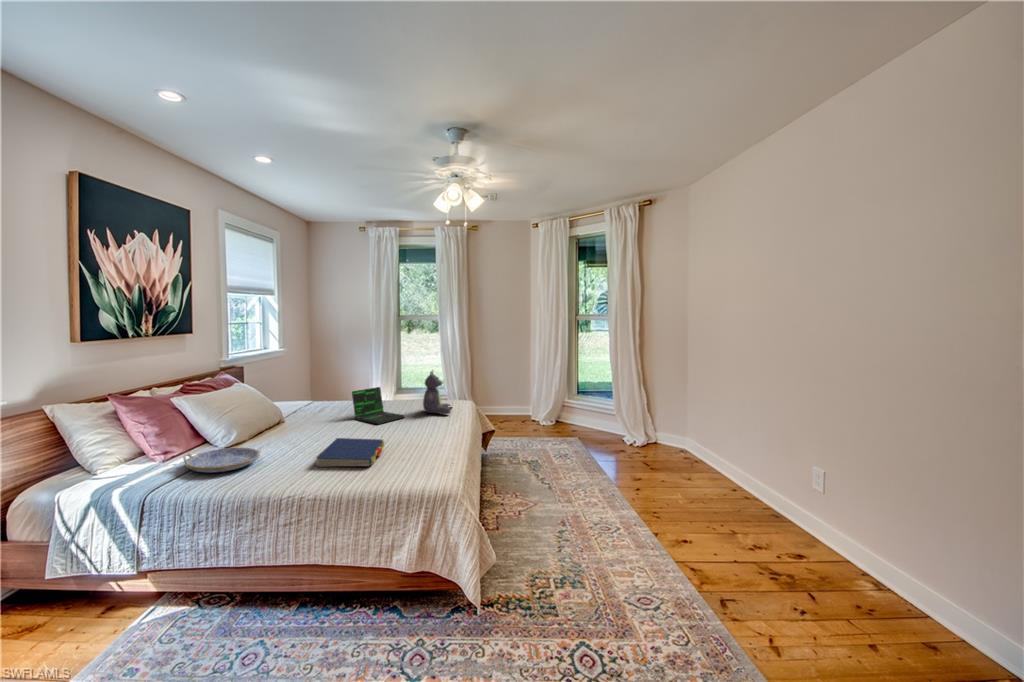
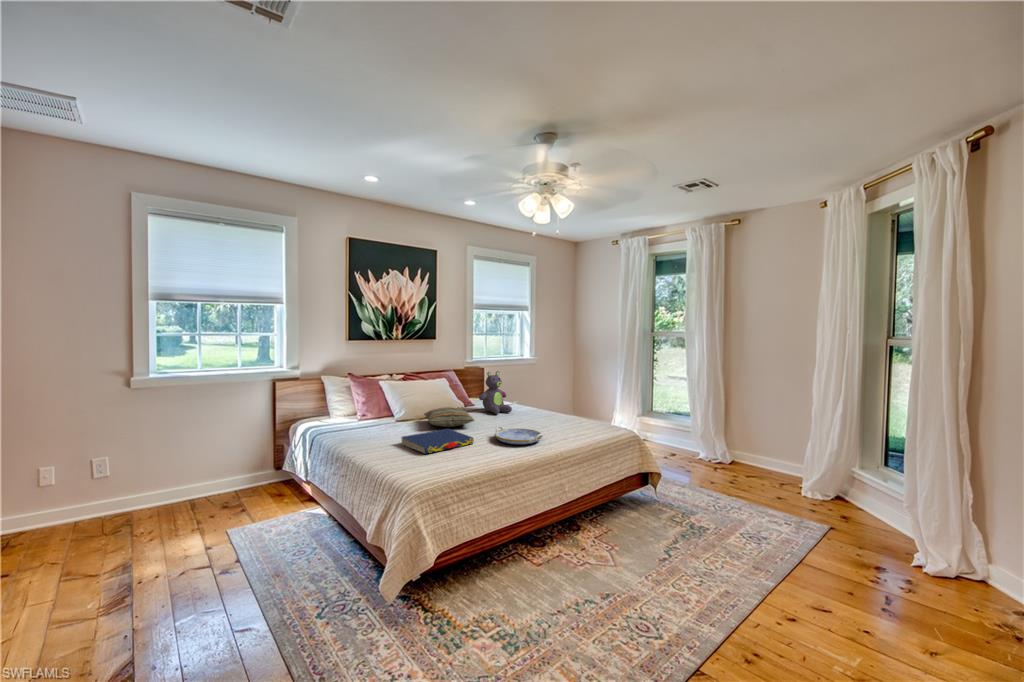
stuffed bear: present [423,371,452,414] -> present [479,371,512,414]
laptop: present [352,387,405,425] -> none [508,394,551,428]
pillow: none [267,416,346,440] -> present [424,407,474,427]
serving tray: present [183,448,262,473] -> present [494,427,543,445]

